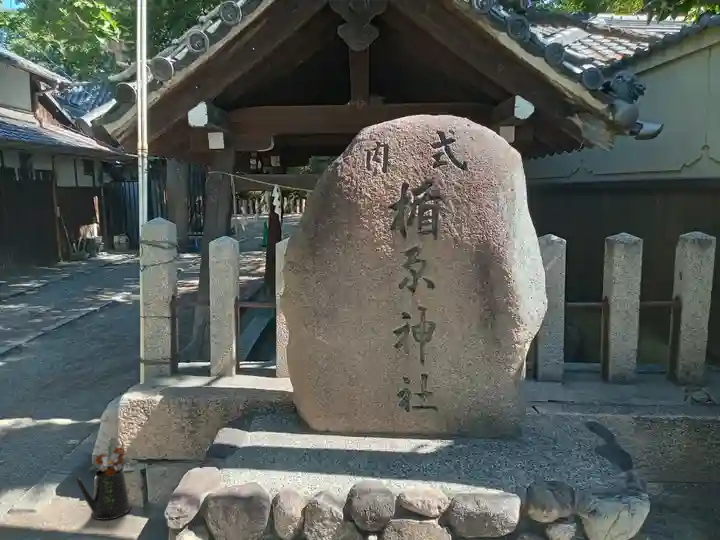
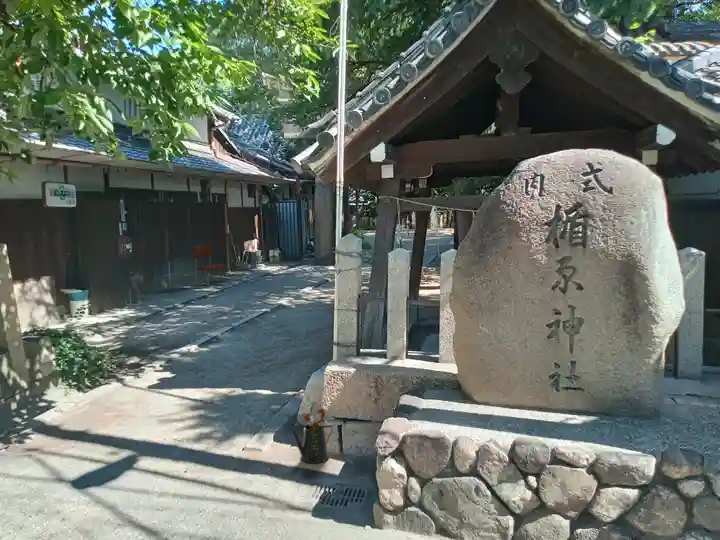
bench: none [10,231,56,279] -> present [194,245,228,285]

